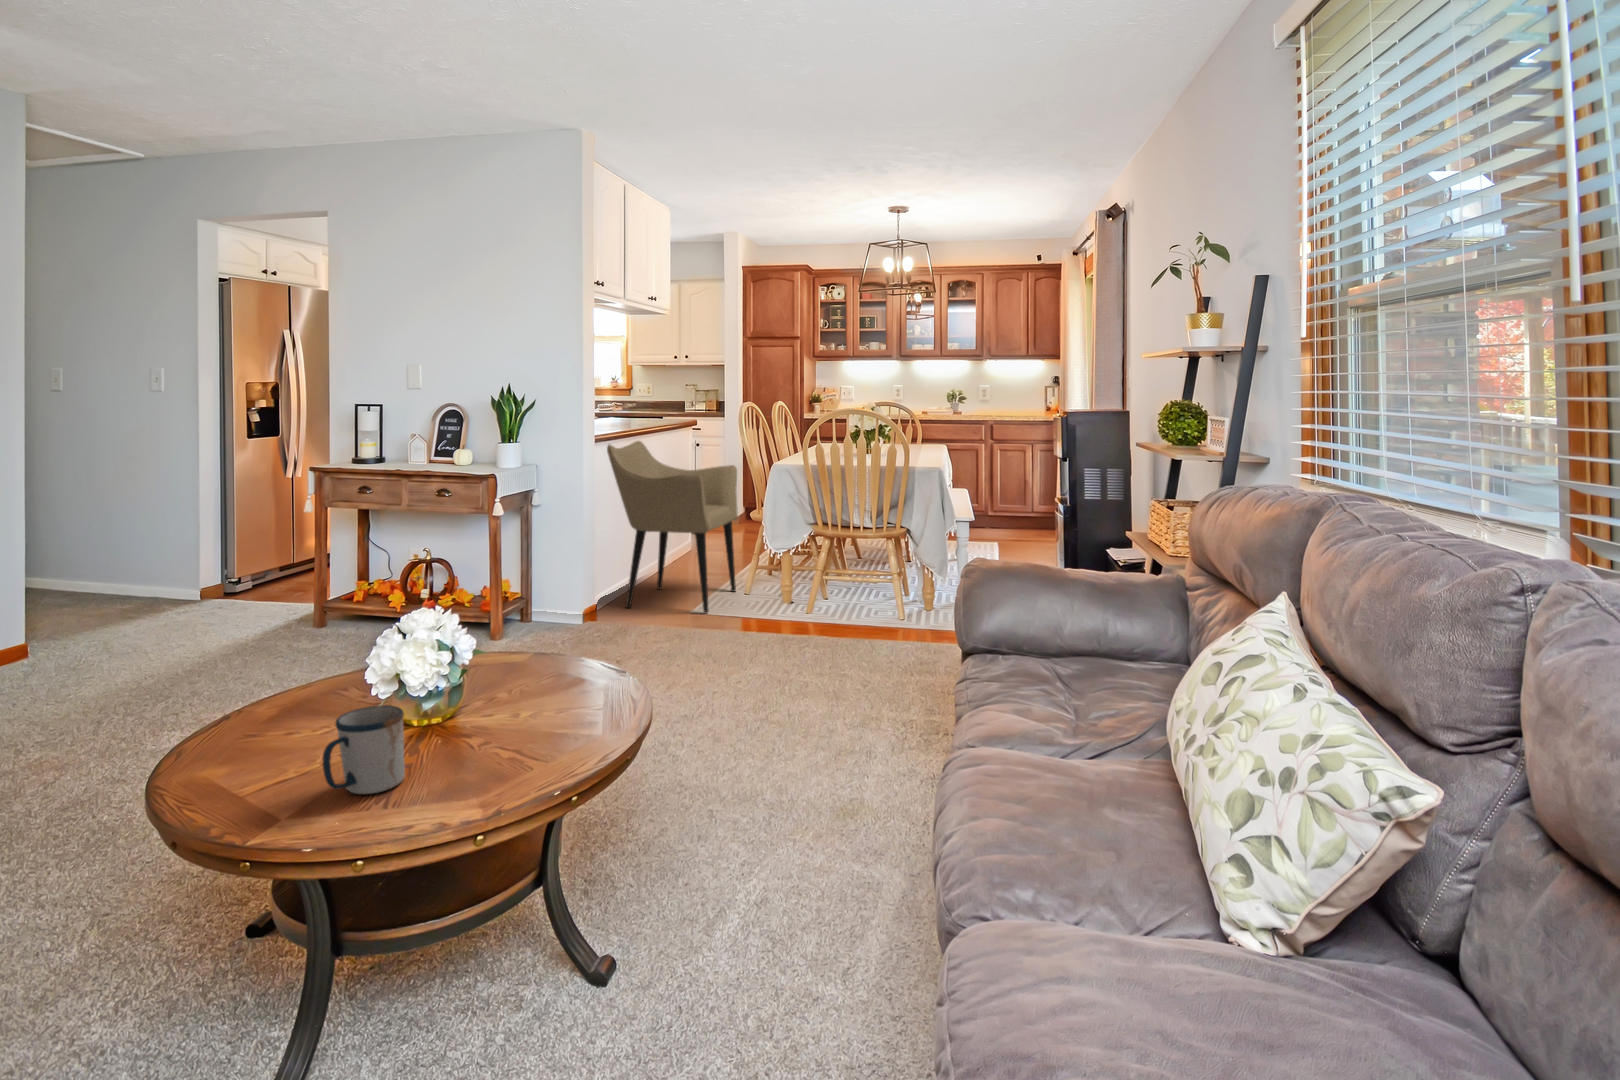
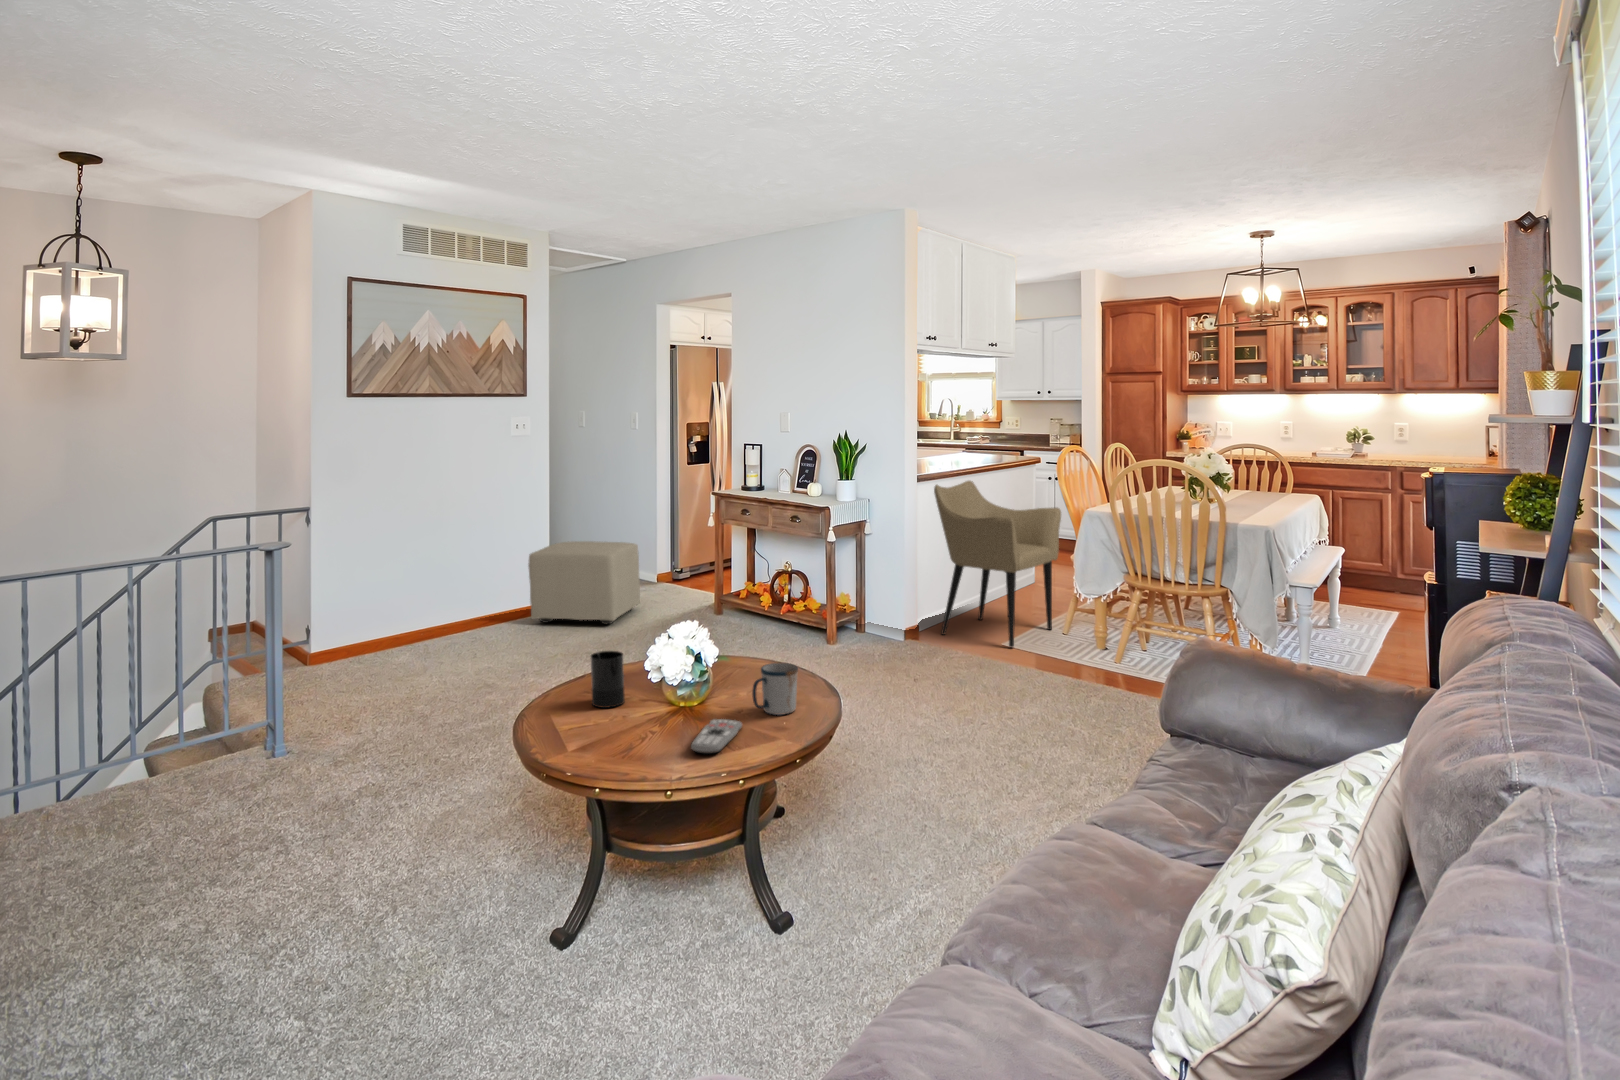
ottoman: none [36,536,223,654] -> present [528,541,640,624]
candle: none [256,653,324,737] -> present [590,651,625,708]
mug: present [323,705,405,794] -> present [752,663,798,715]
remote control: none [471,720,525,770] -> present [691,719,742,754]

